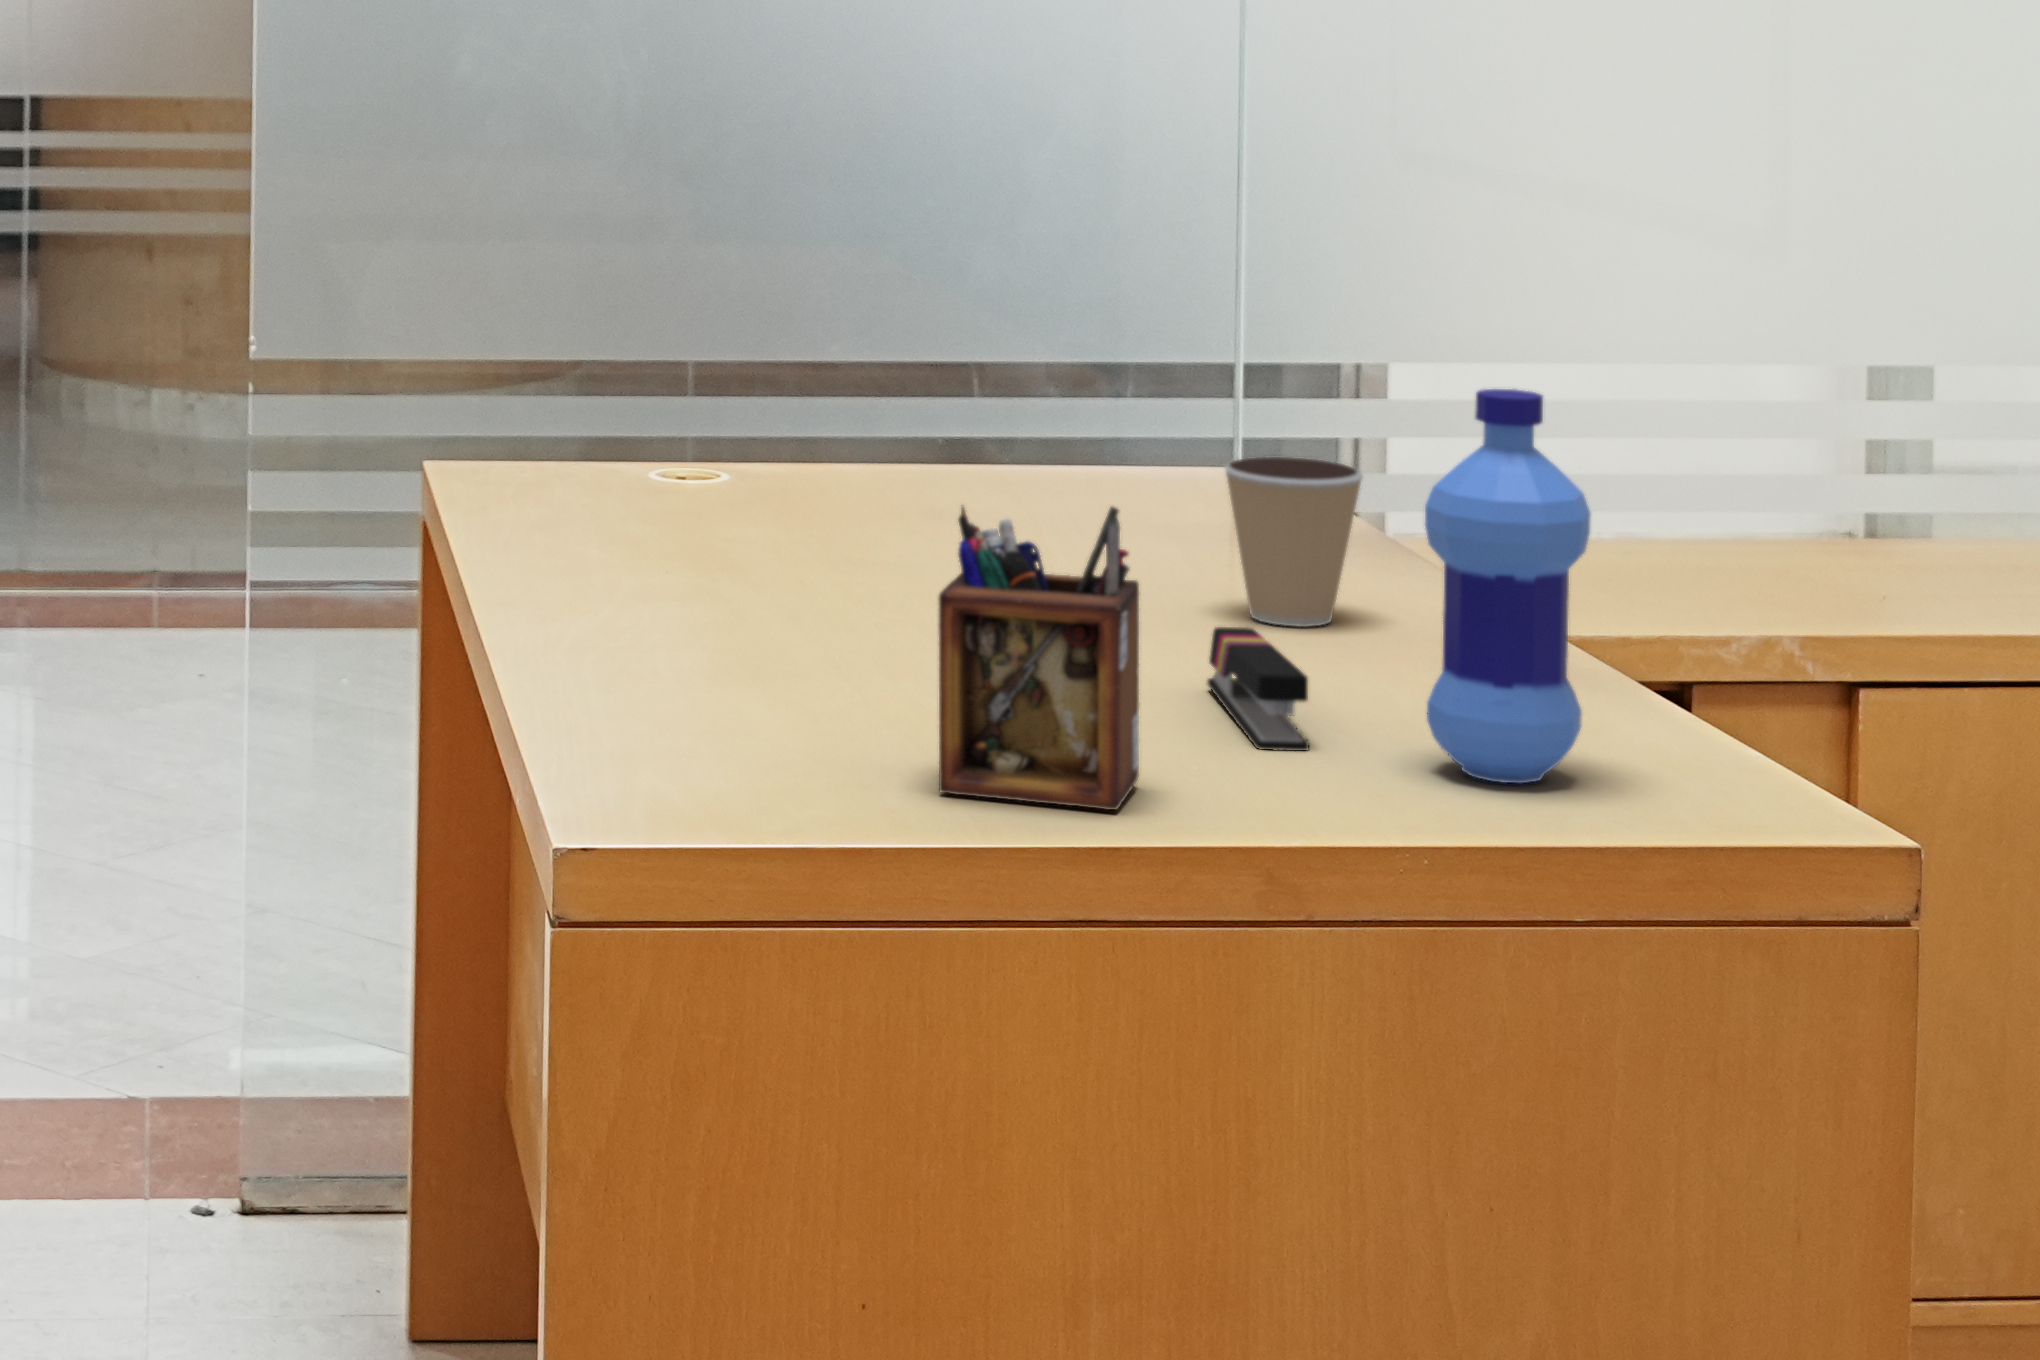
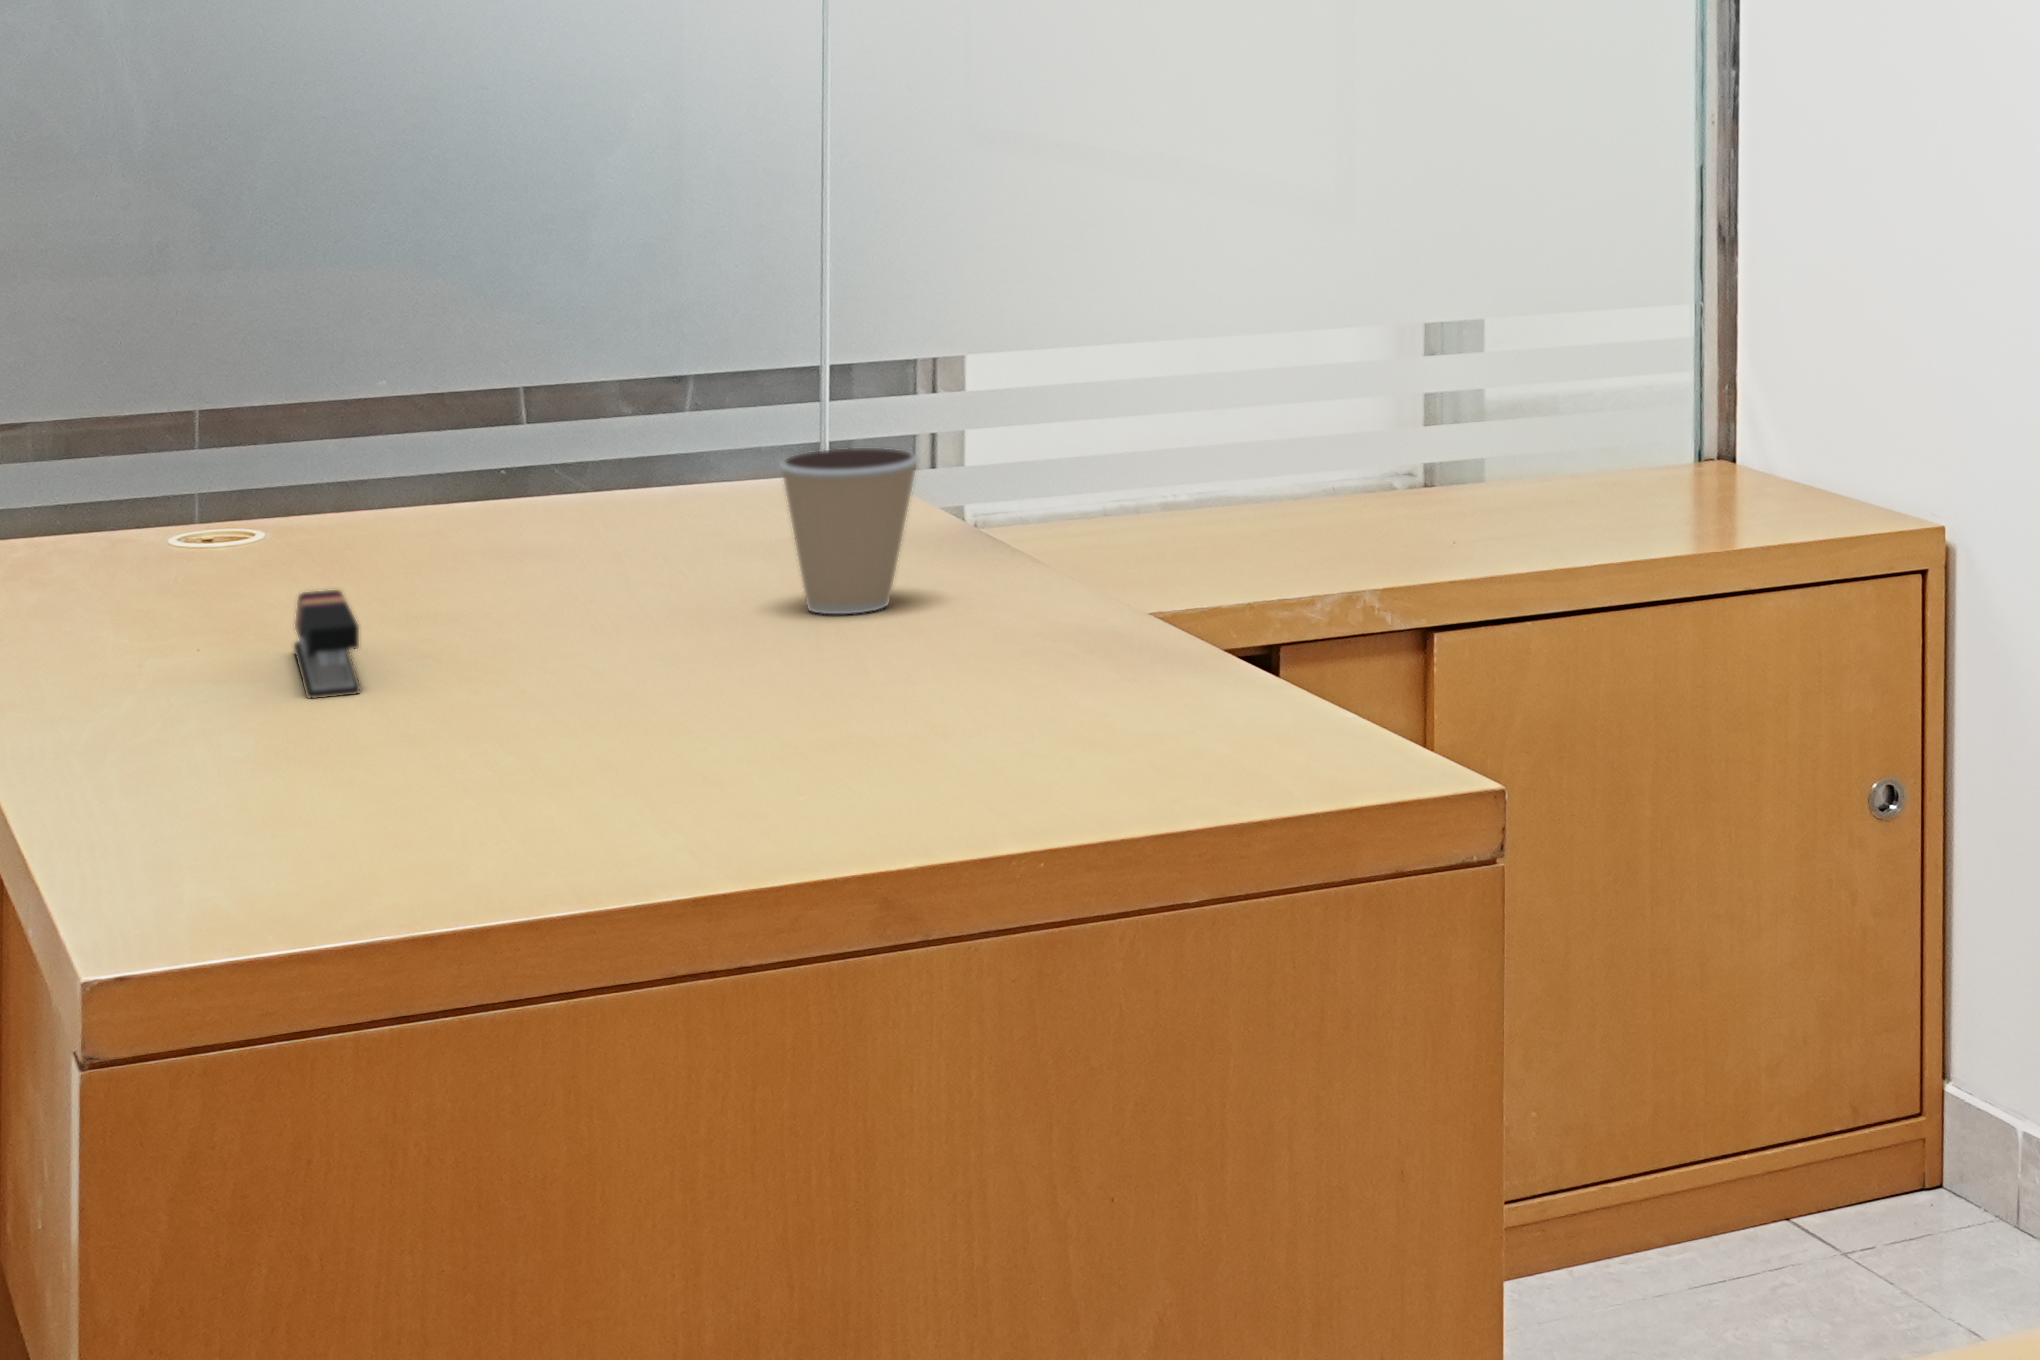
water bottle: present [1425,389,1590,783] -> none [952,364,1107,734]
desk organizer: present [938,505,1139,810] -> none [454,511,667,815]
stapler: present [1207,627,1309,751] -> present [294,590,360,698]

